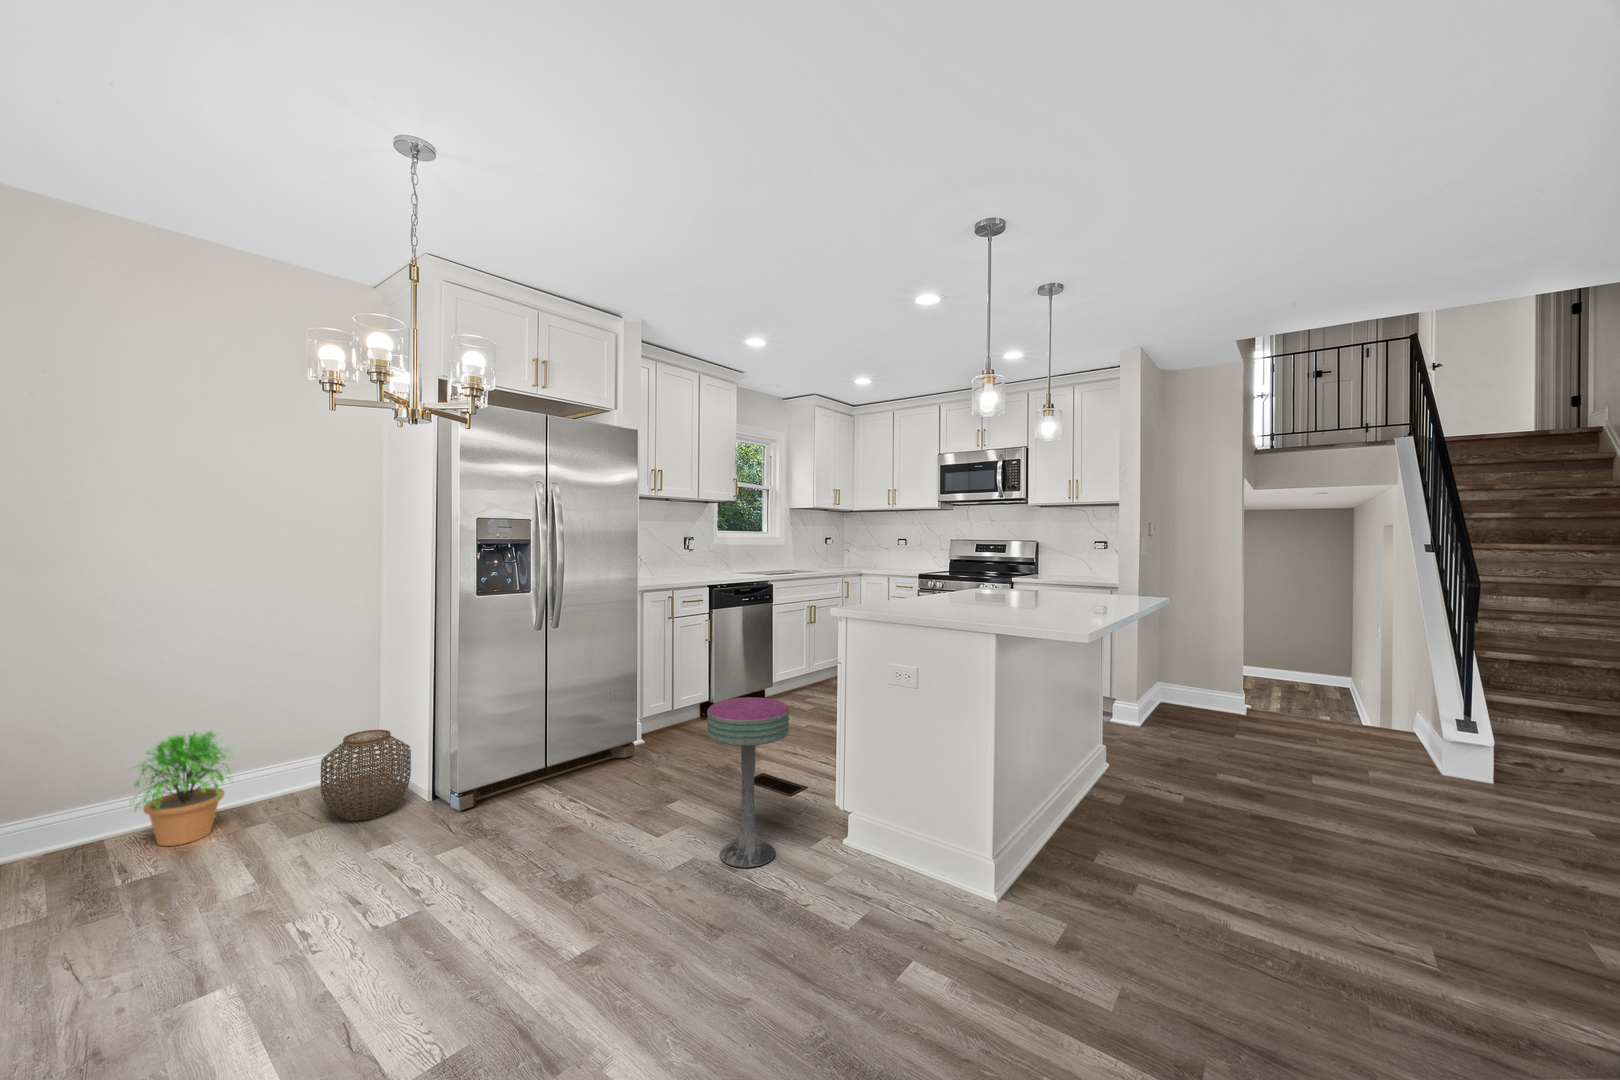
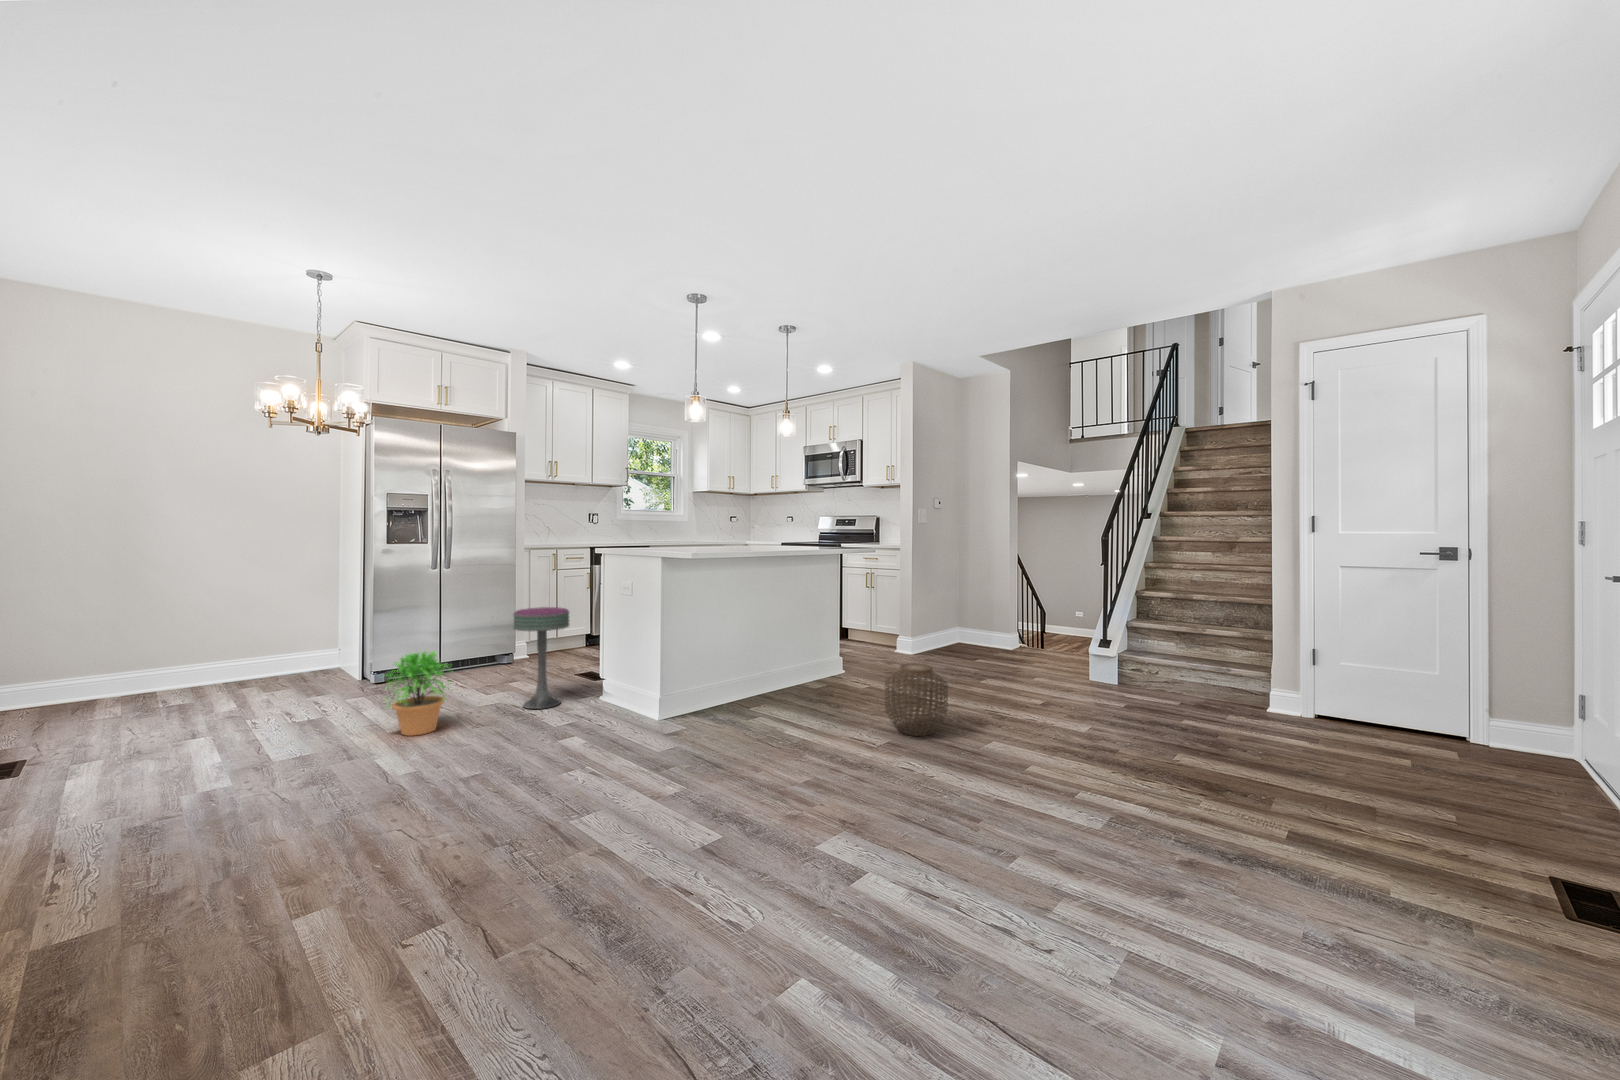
woven basket: present [321,730,411,821] -> present [885,663,948,736]
potted plant: present [130,731,234,846] -> present [387,651,446,736]

